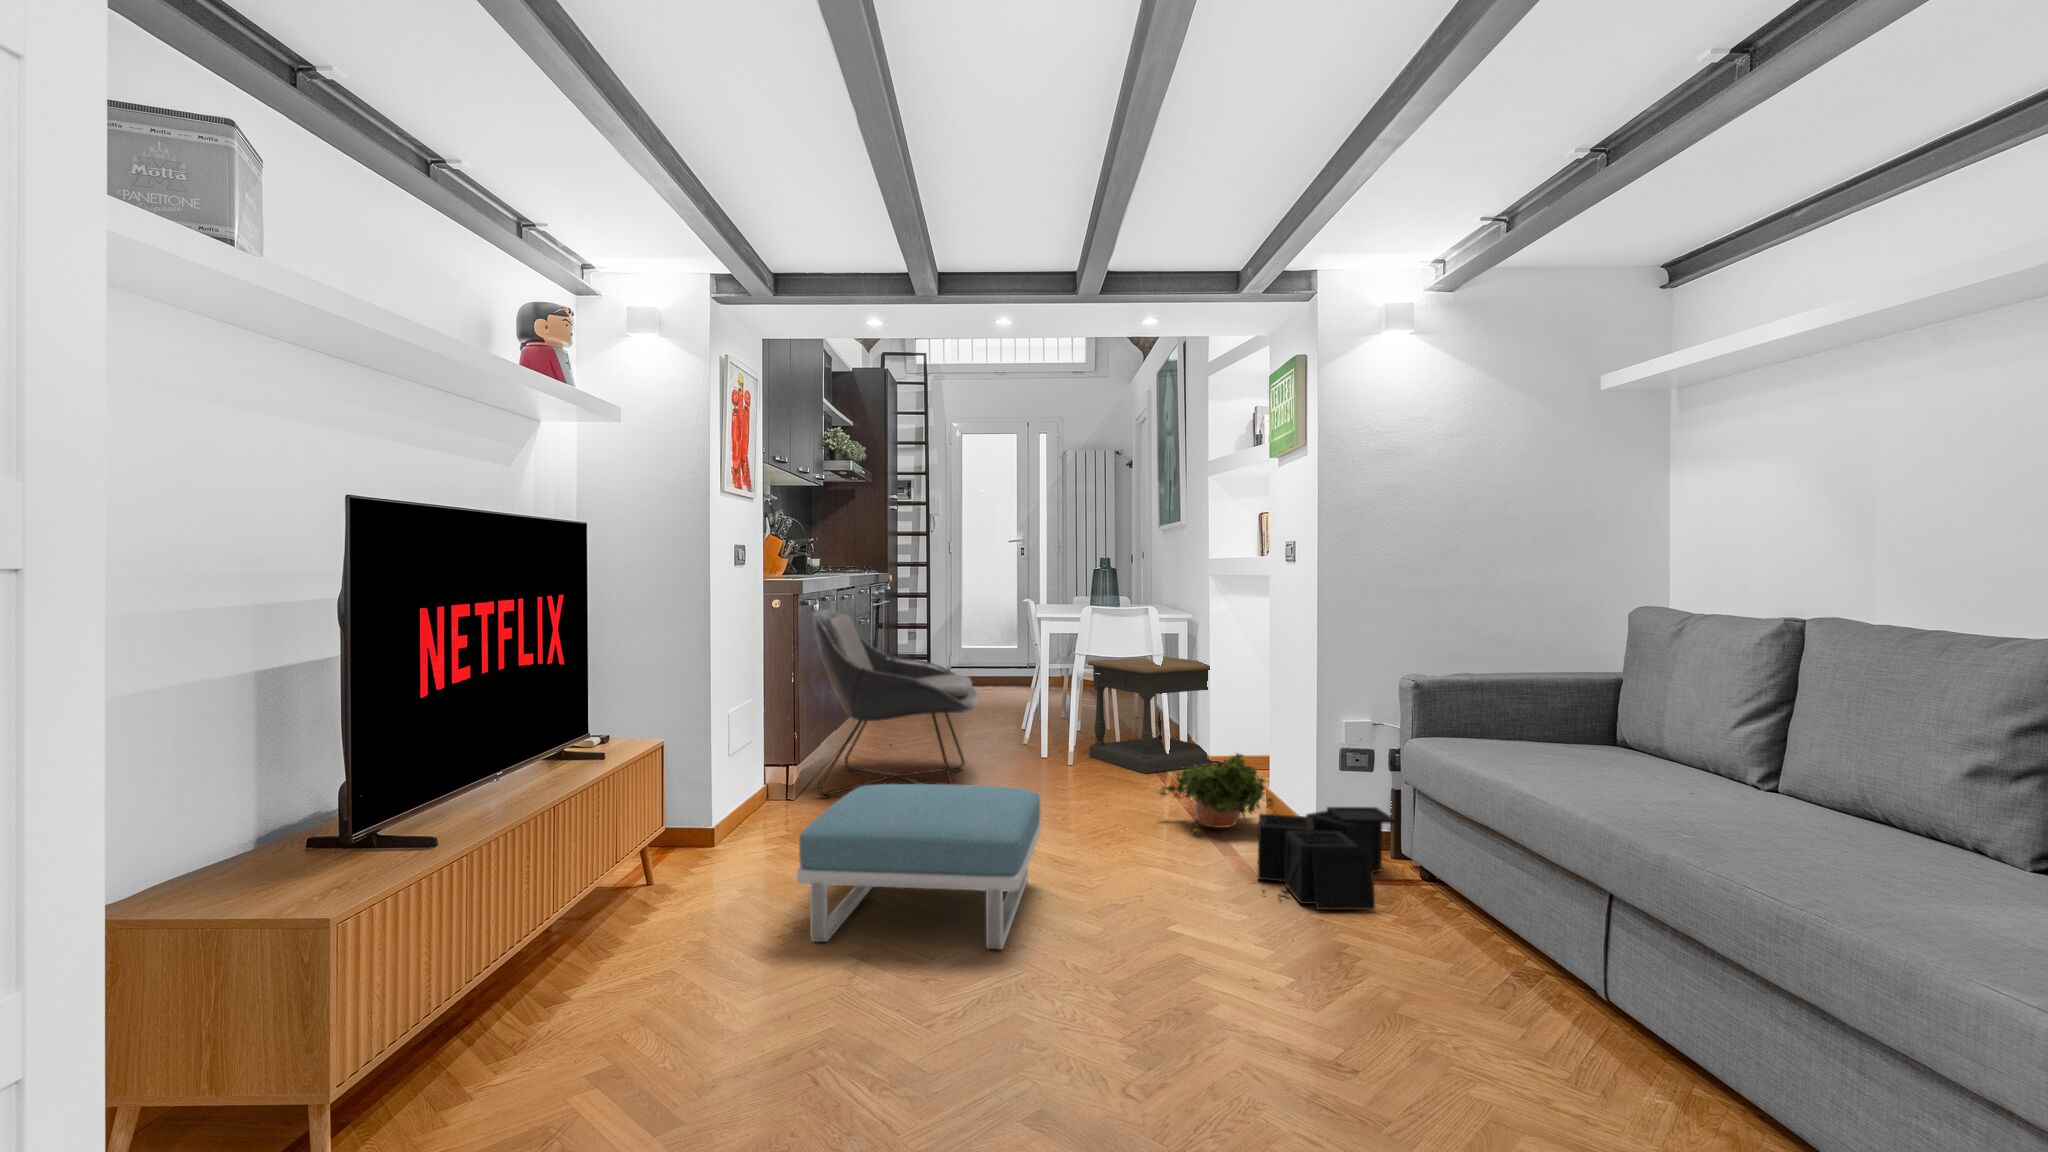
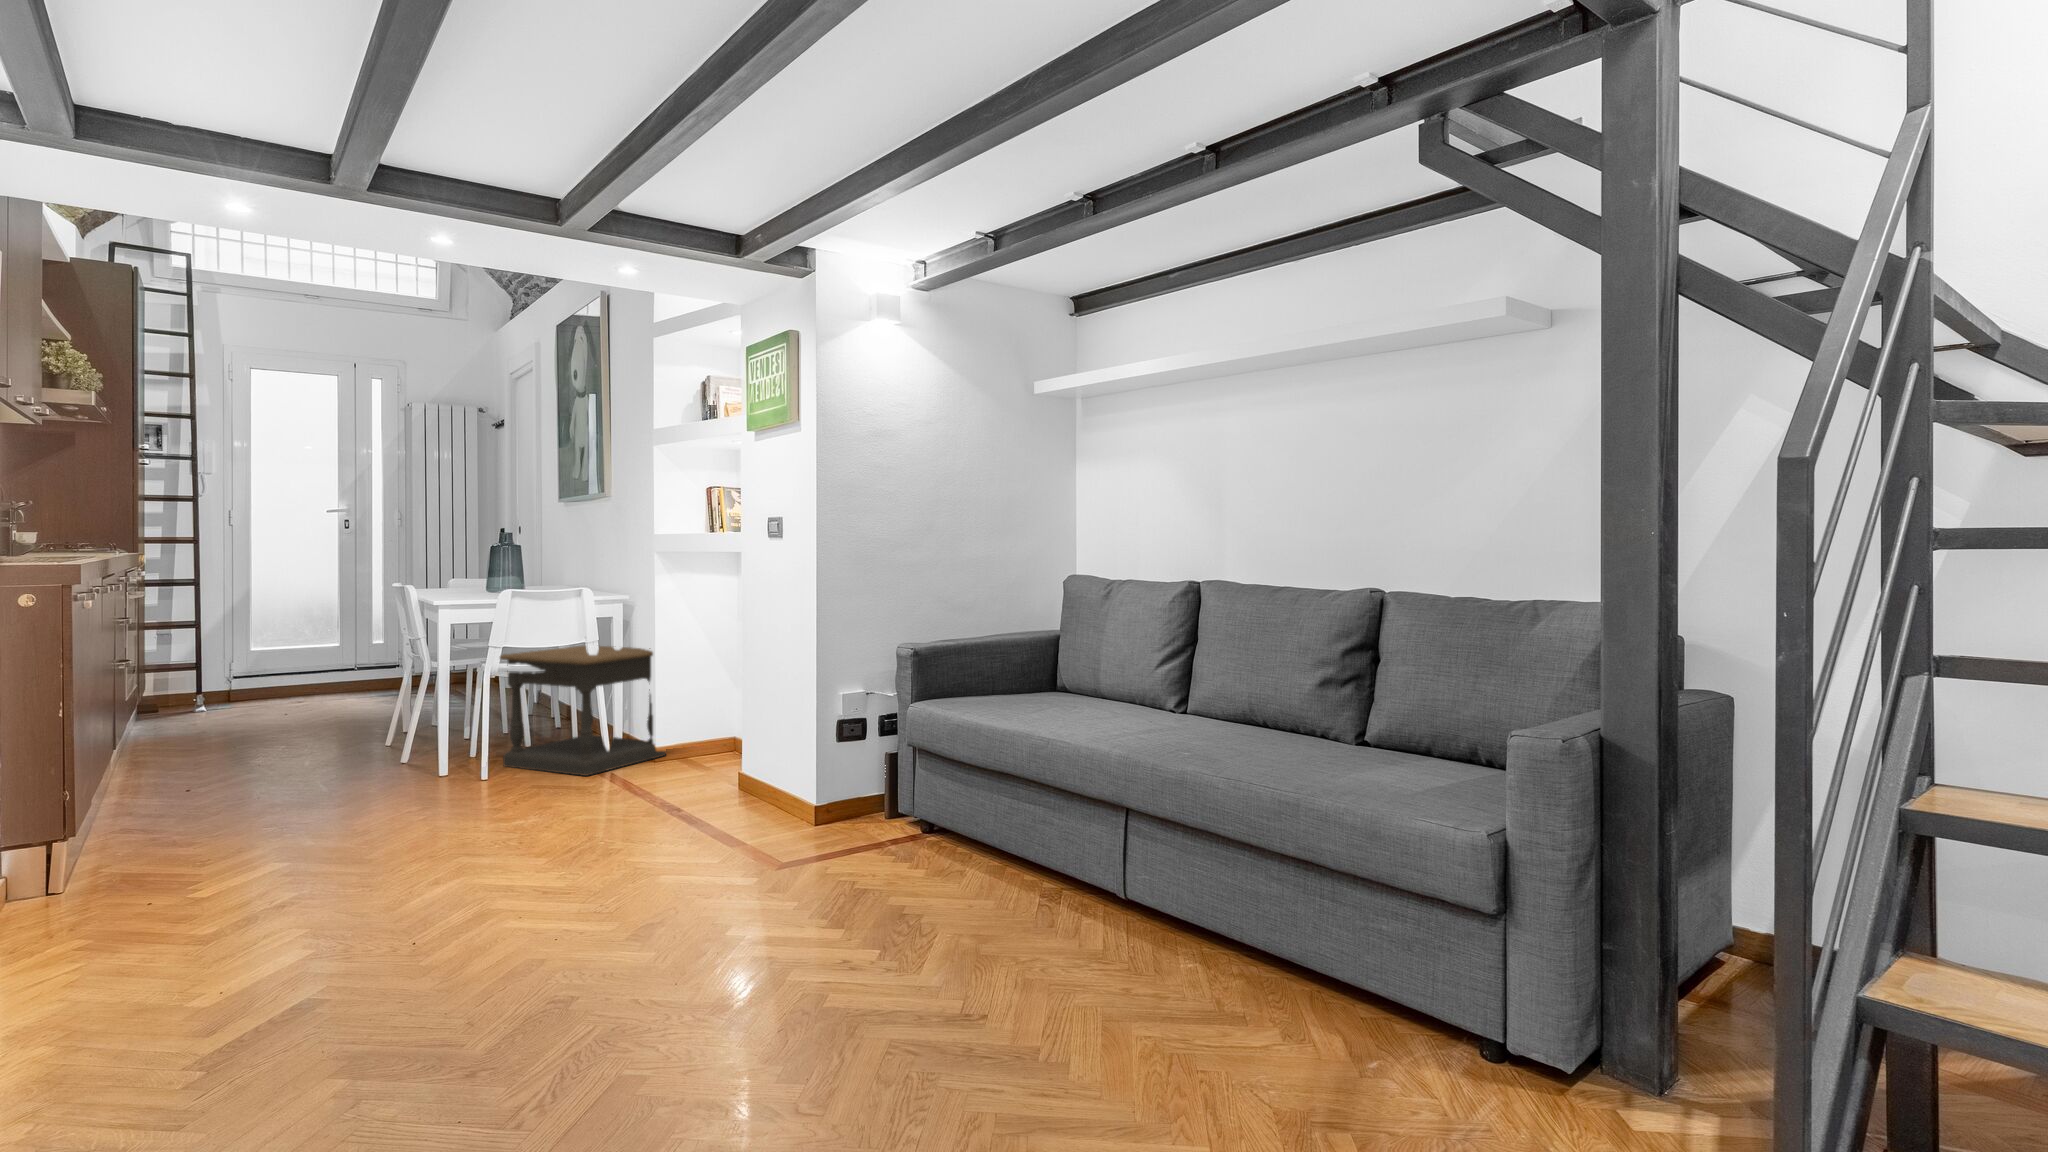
lounge chair: present [813,609,978,798] -> none [107,602,378,865]
potted plant: present [1160,753,1274,832] -> none [637,738,770,829]
footstool: present [797,784,1041,949] -> none [262,803,584,1037]
storage bin: present [1257,807,1396,910] -> none [774,774,906,877]

